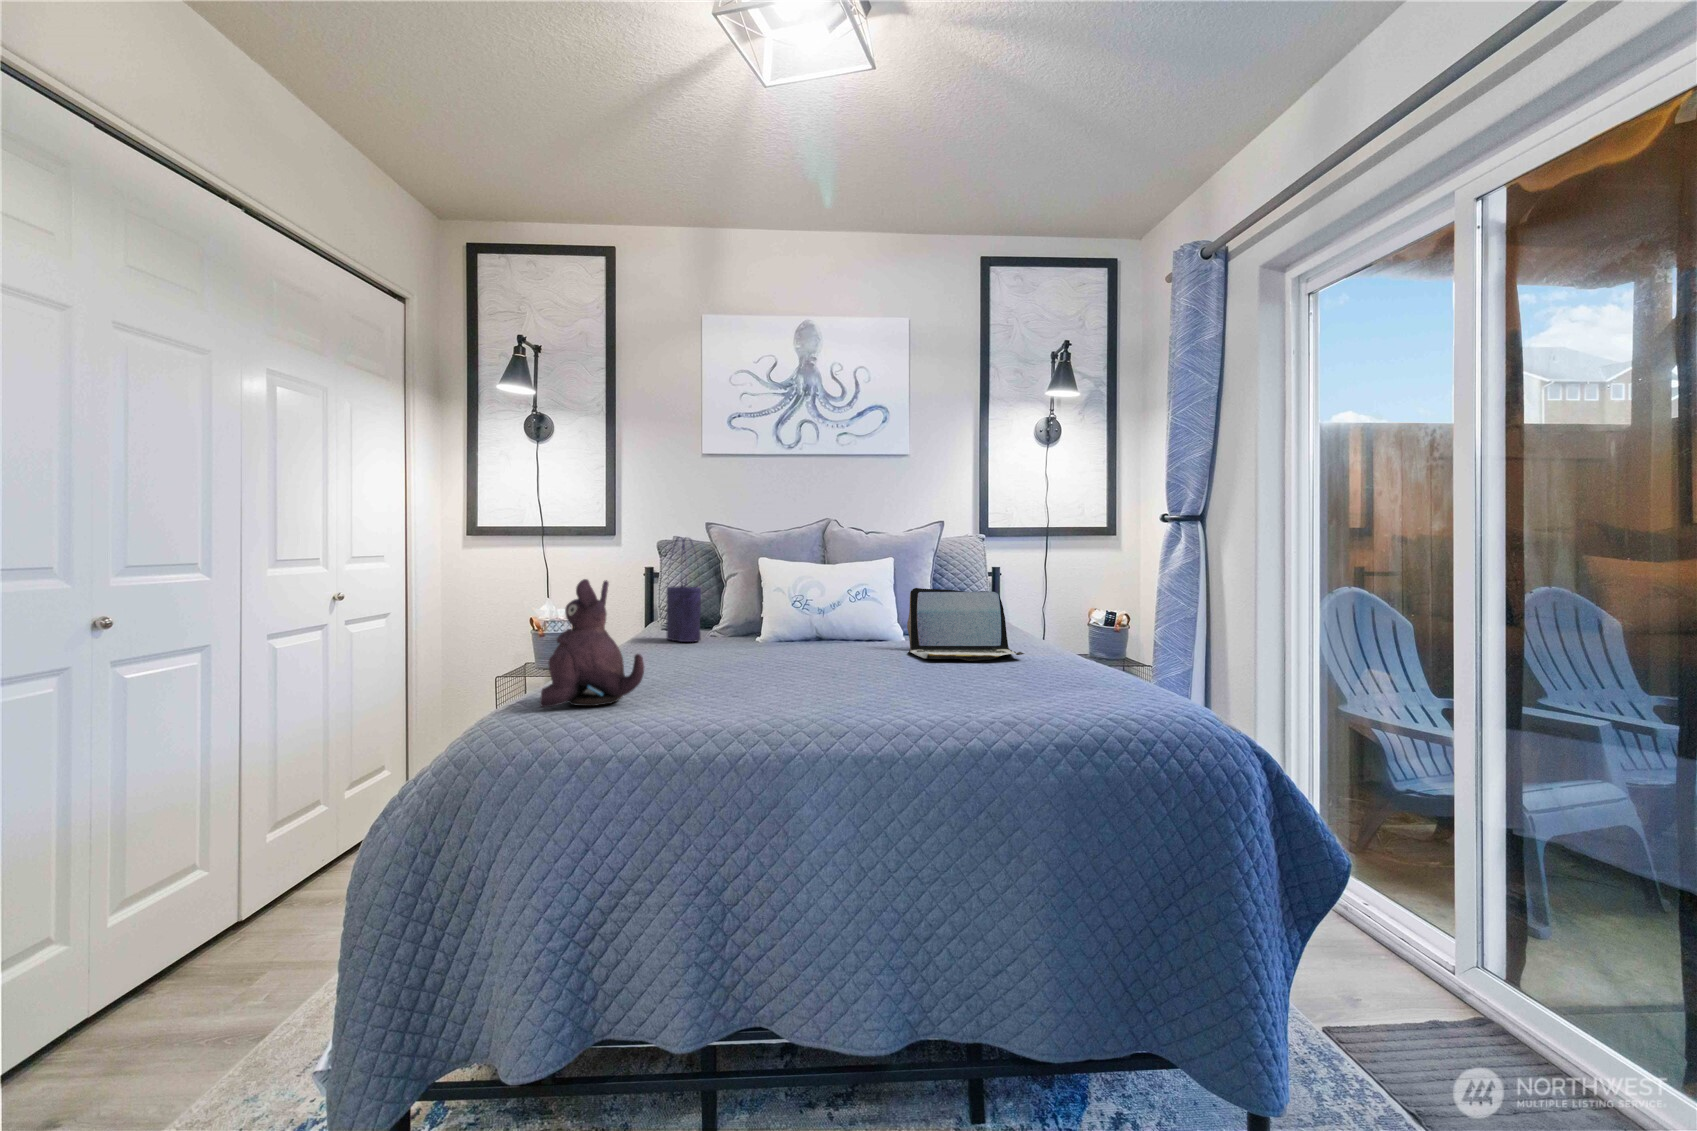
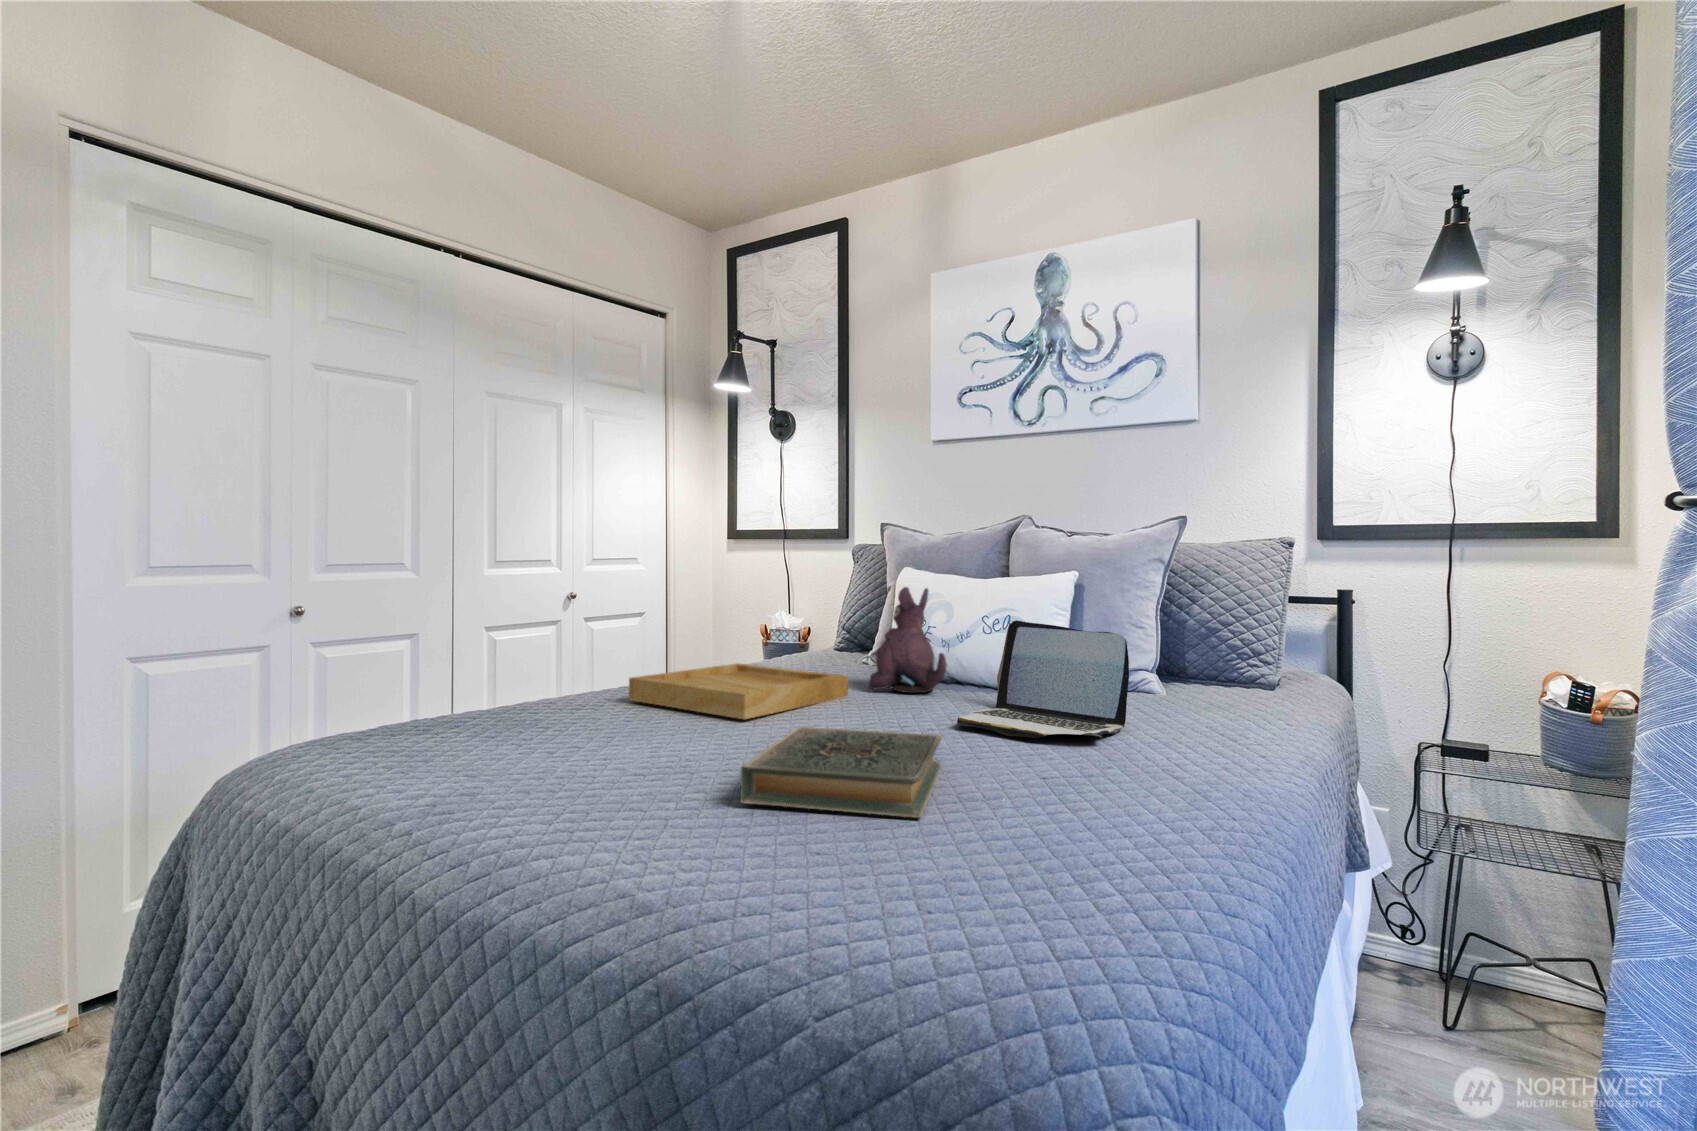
tote bag: present [666,538,701,642] -> none [793,545,820,667]
plush toy: present [540,579,644,707] -> present [869,587,947,693]
tray: none [641,639,794,675] -> present [629,663,848,720]
hardback book: none [893,659,1066,709] -> present [740,727,944,818]

